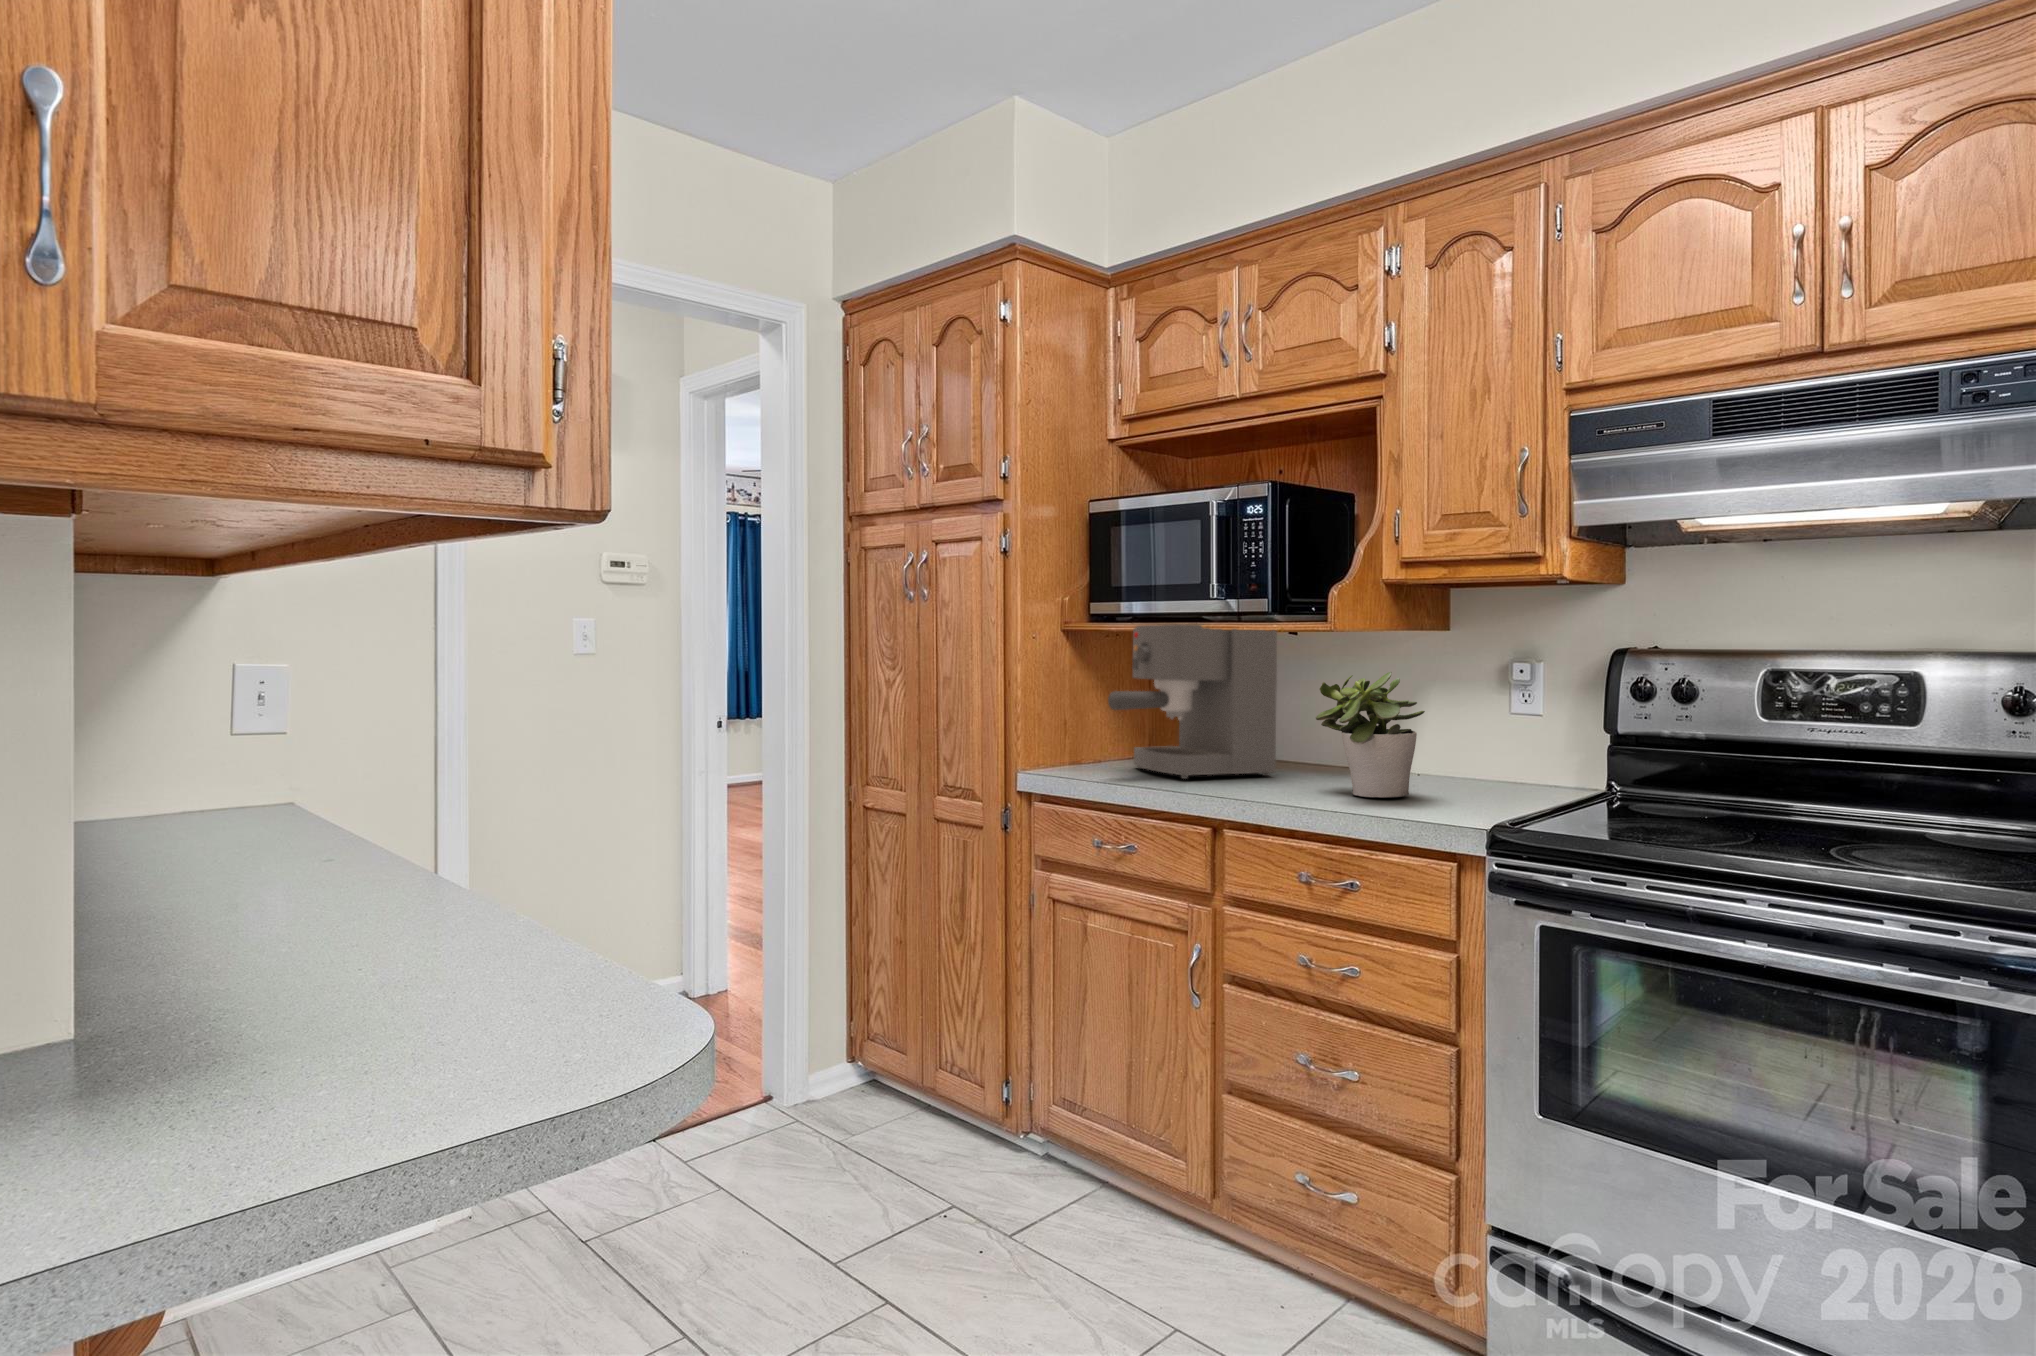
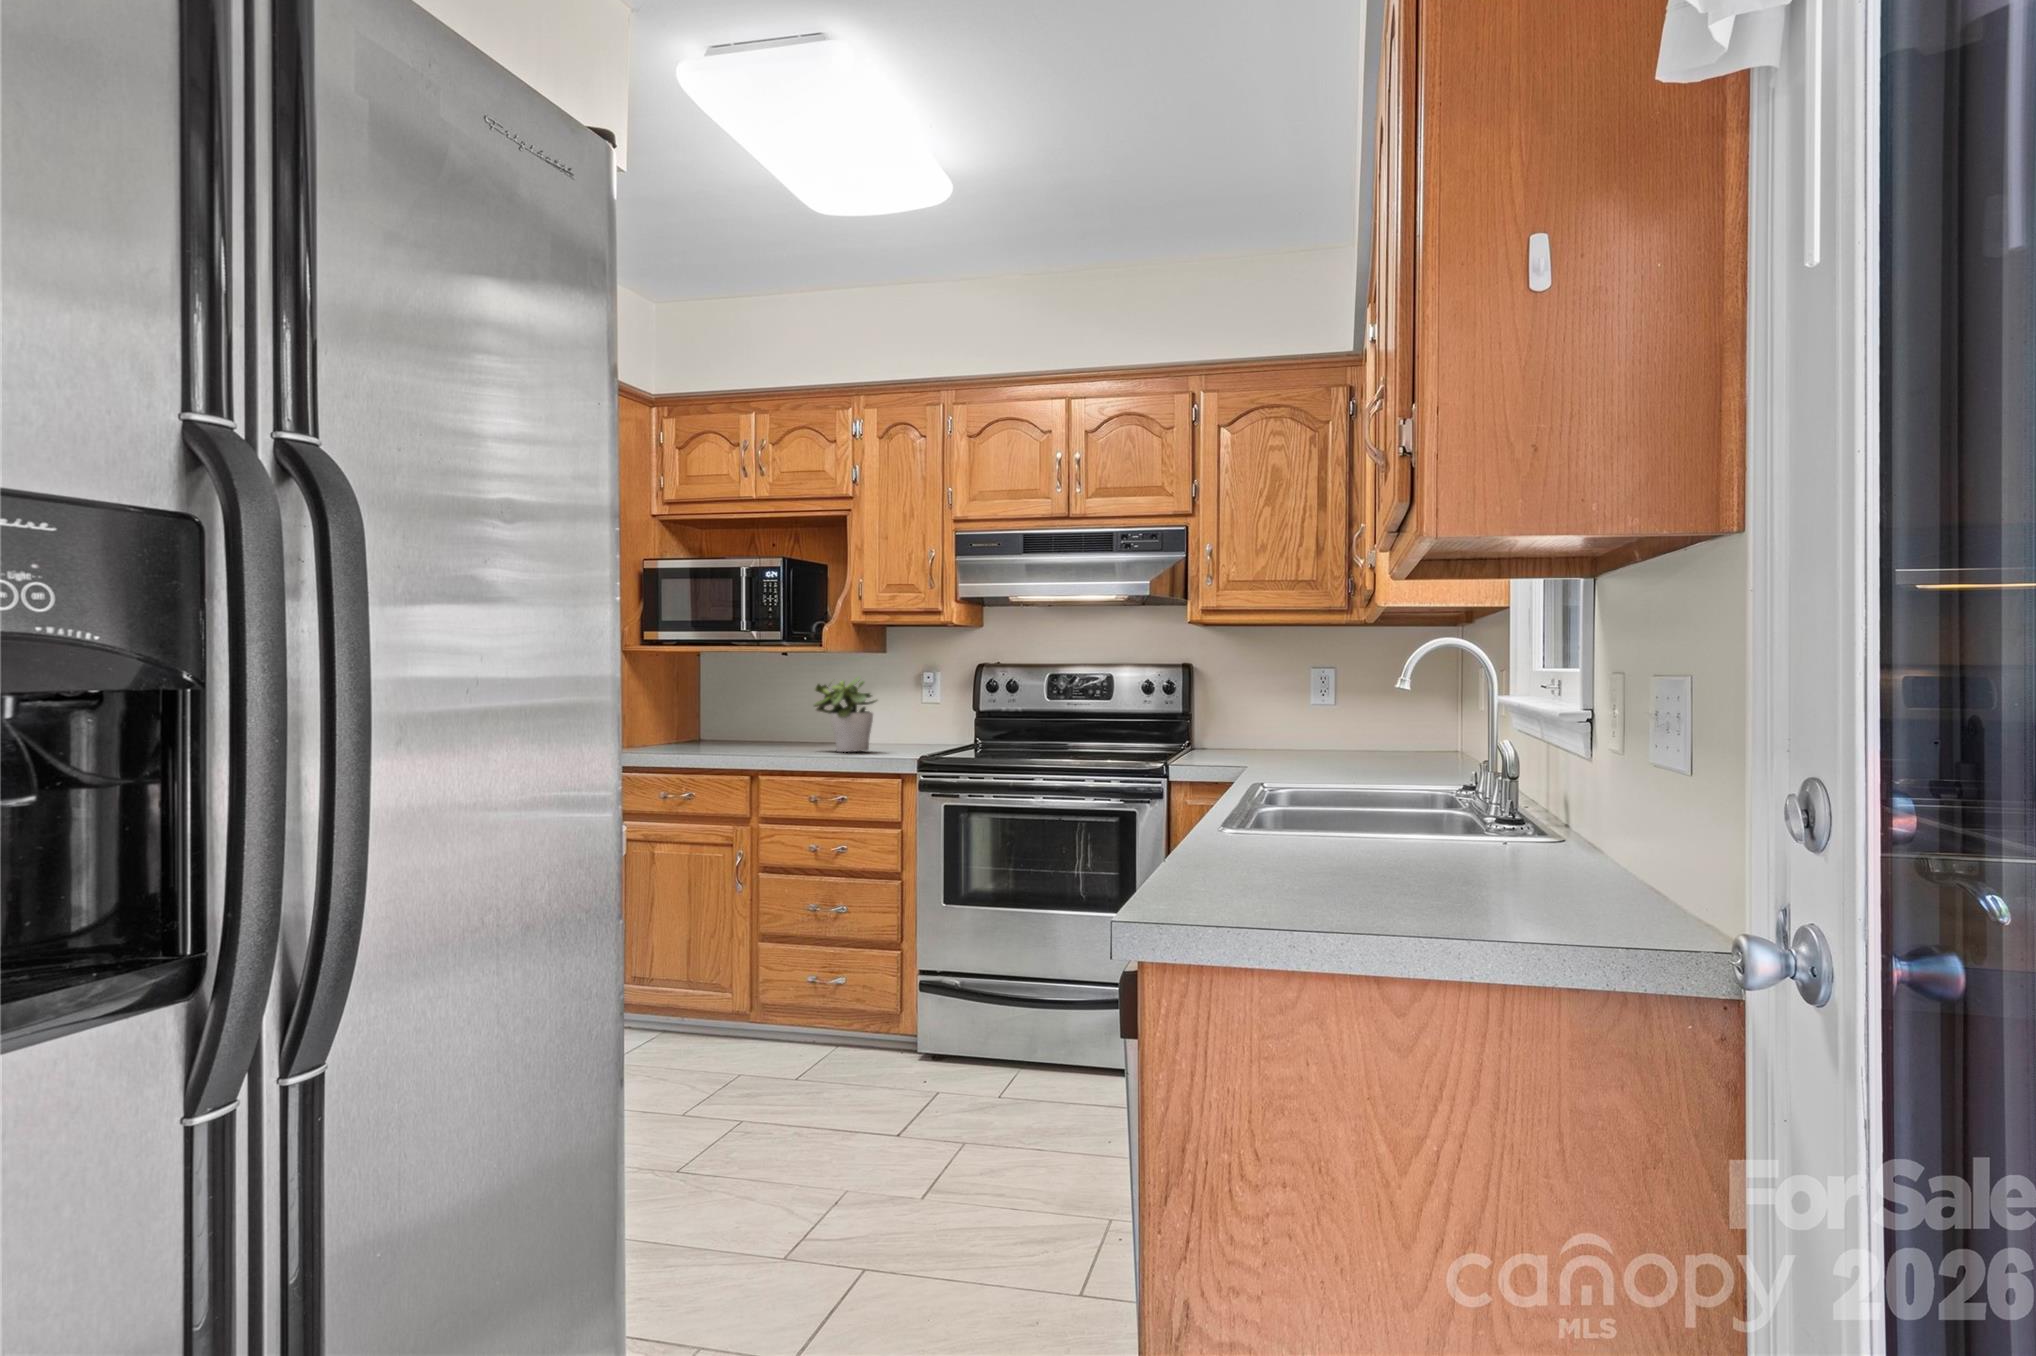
coffee maker: present [1108,624,1277,779] -> none [673,646,782,748]

